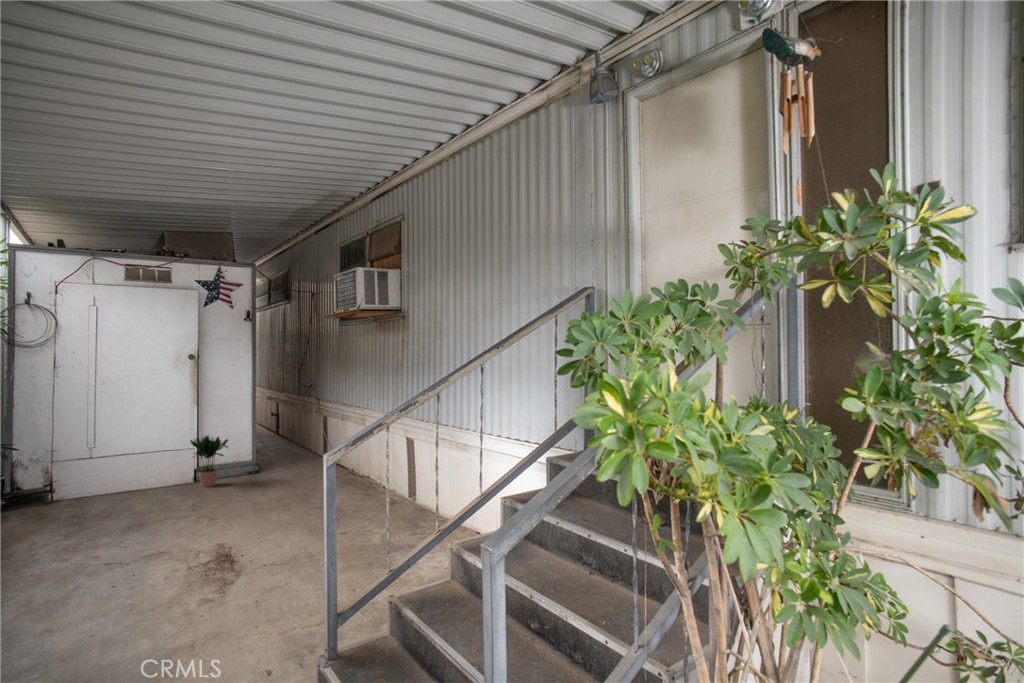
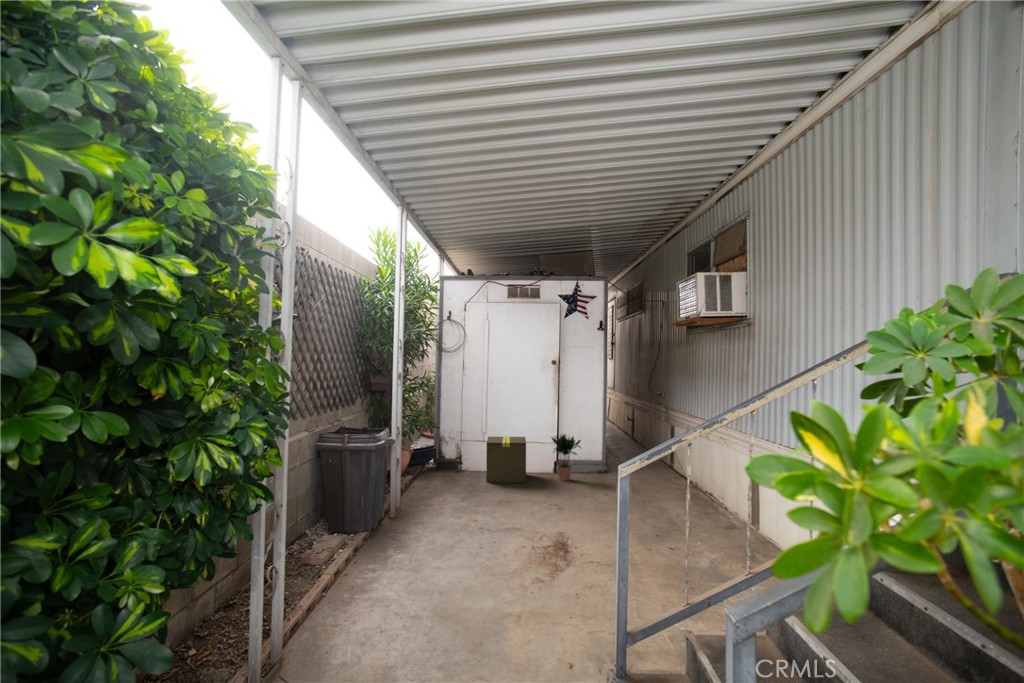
cardboard box: none [97,445,157,508] -> present [486,437,526,483]

